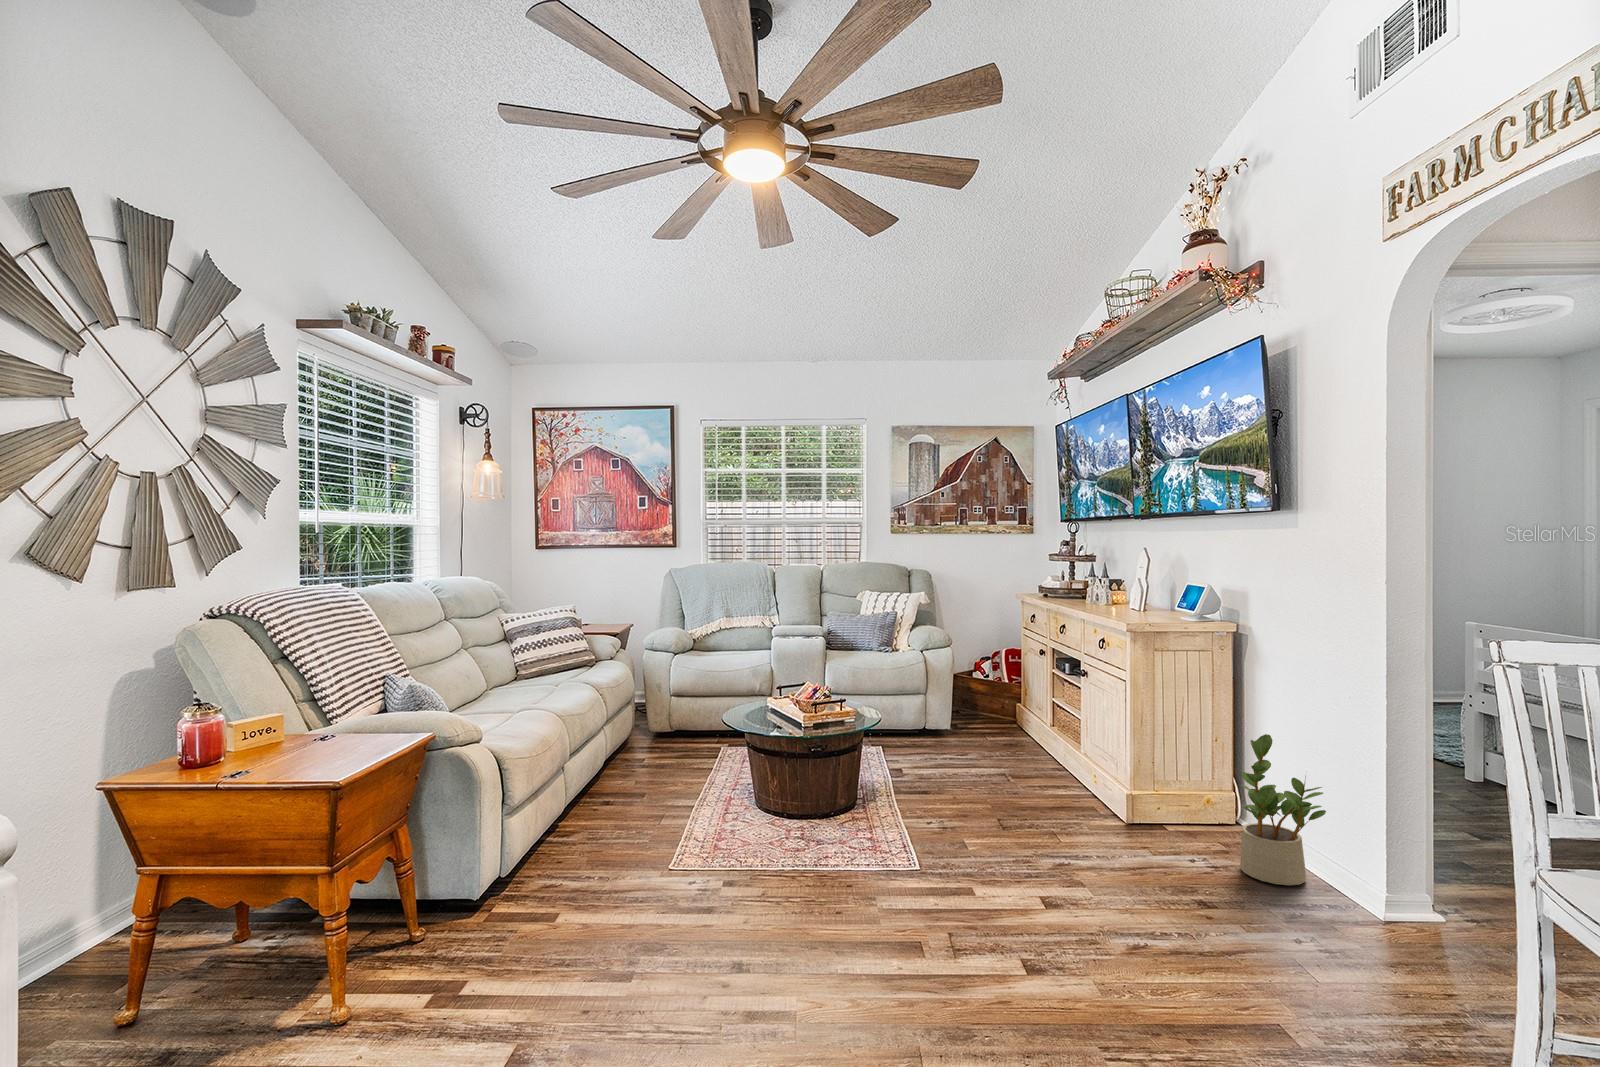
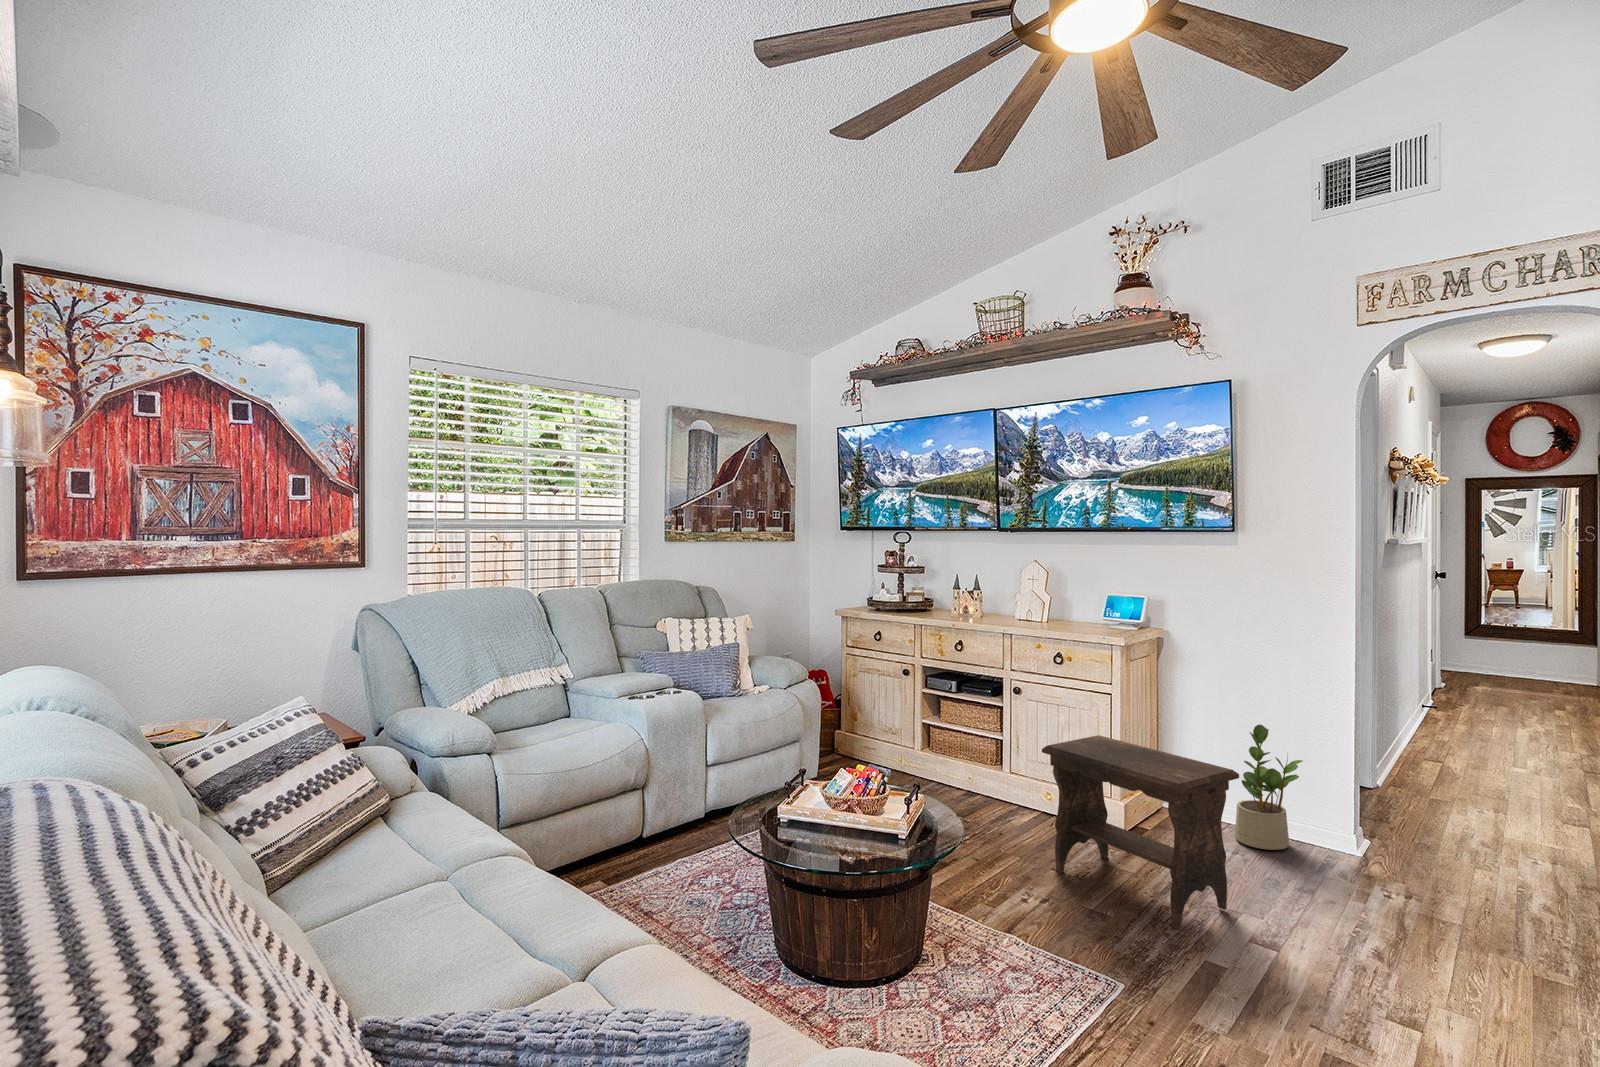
footstool: none [980,708,1076,886] -> present [1042,735,1239,928]

